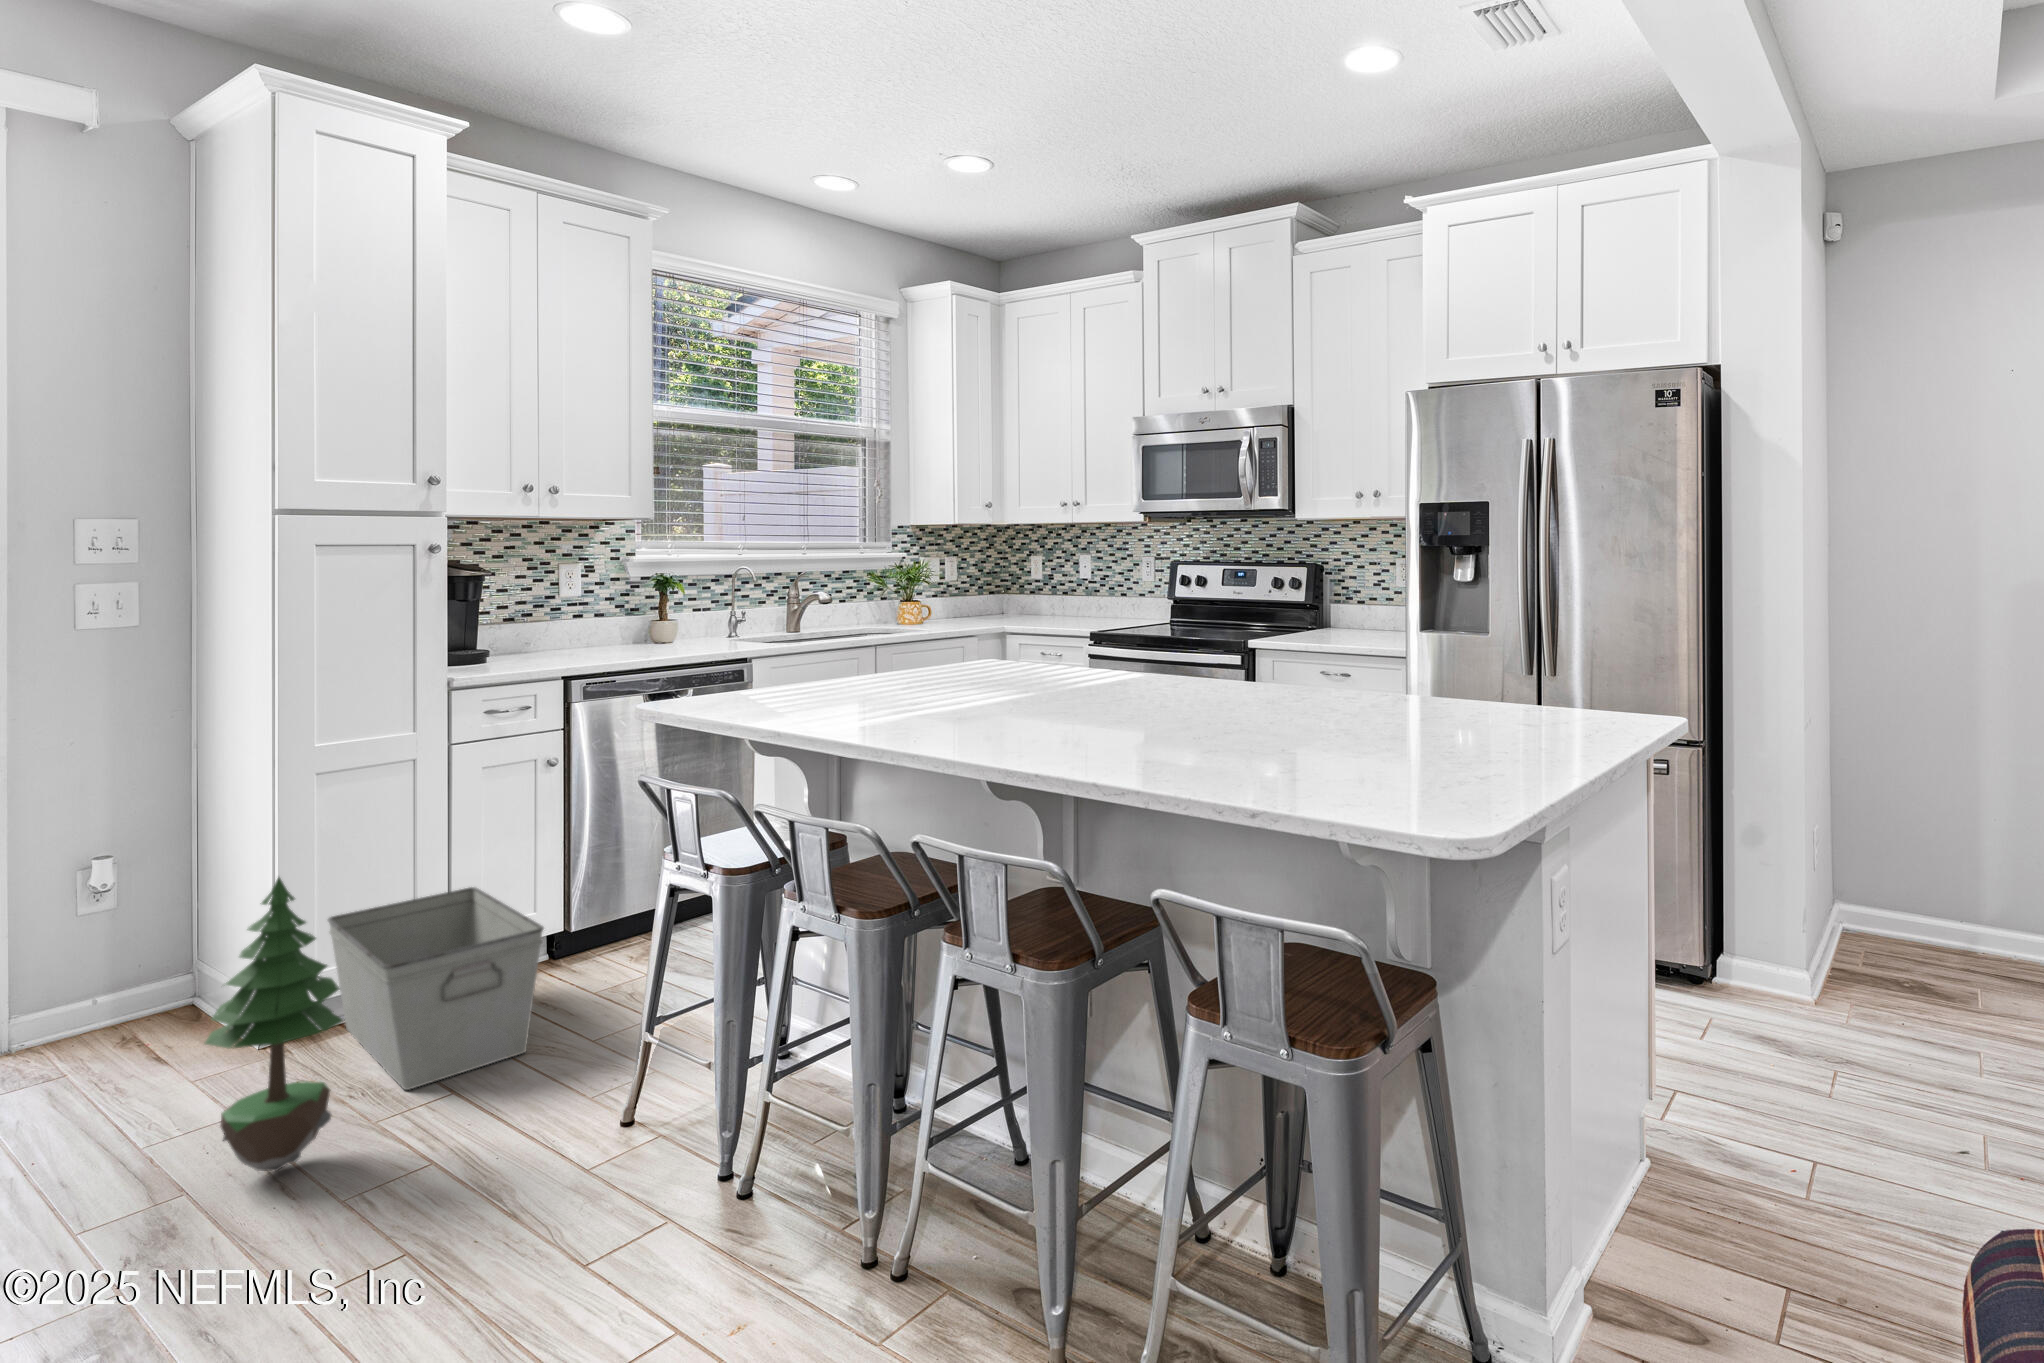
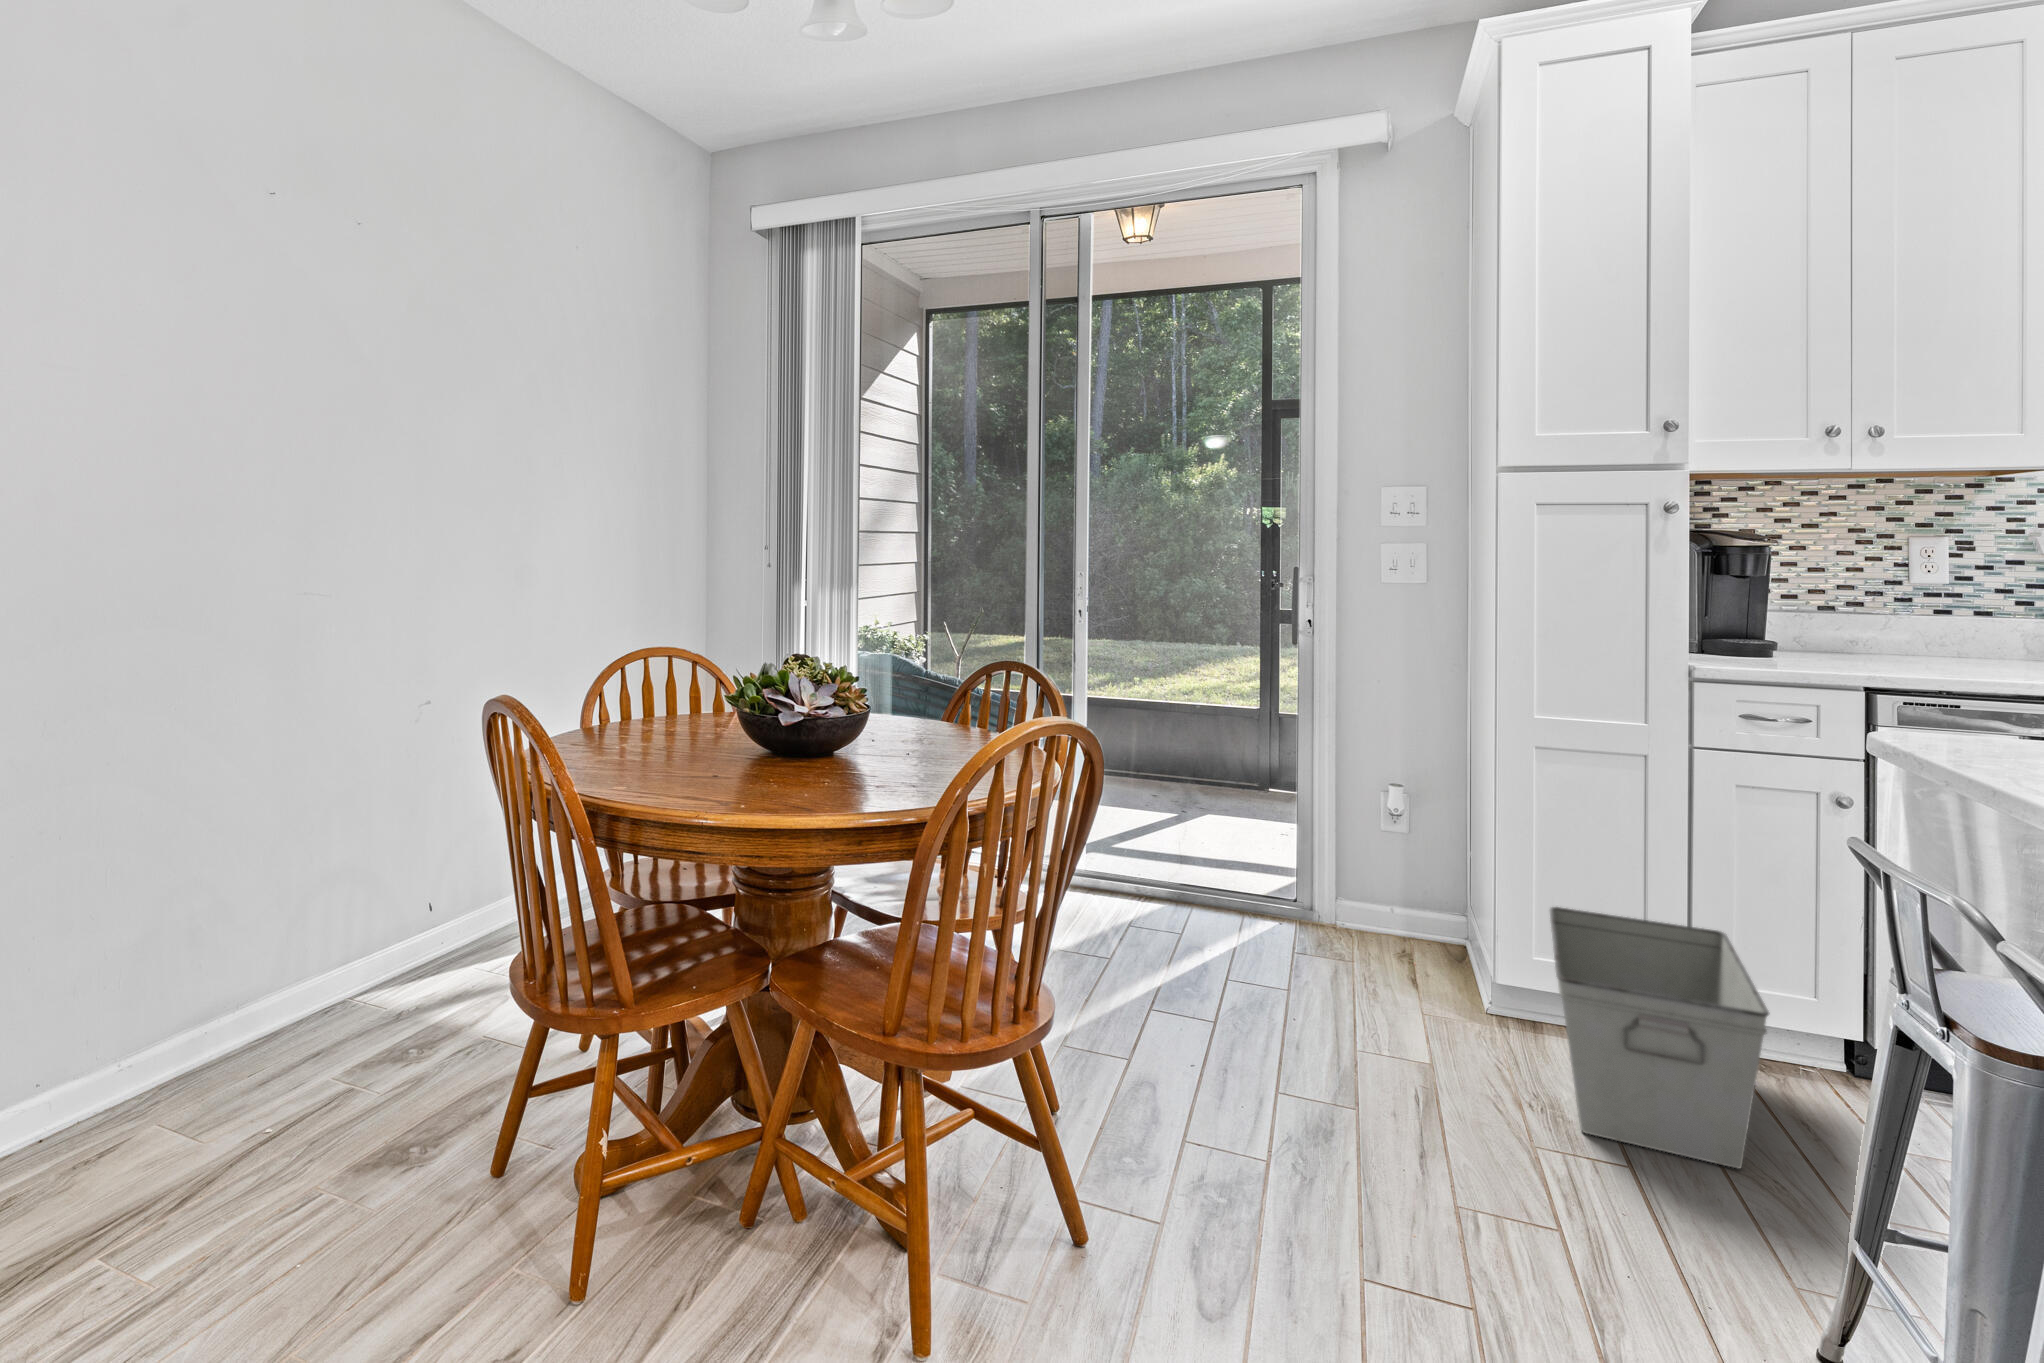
potted tree: present [205,877,343,1171] -> none [1364,833,1487,1139]

